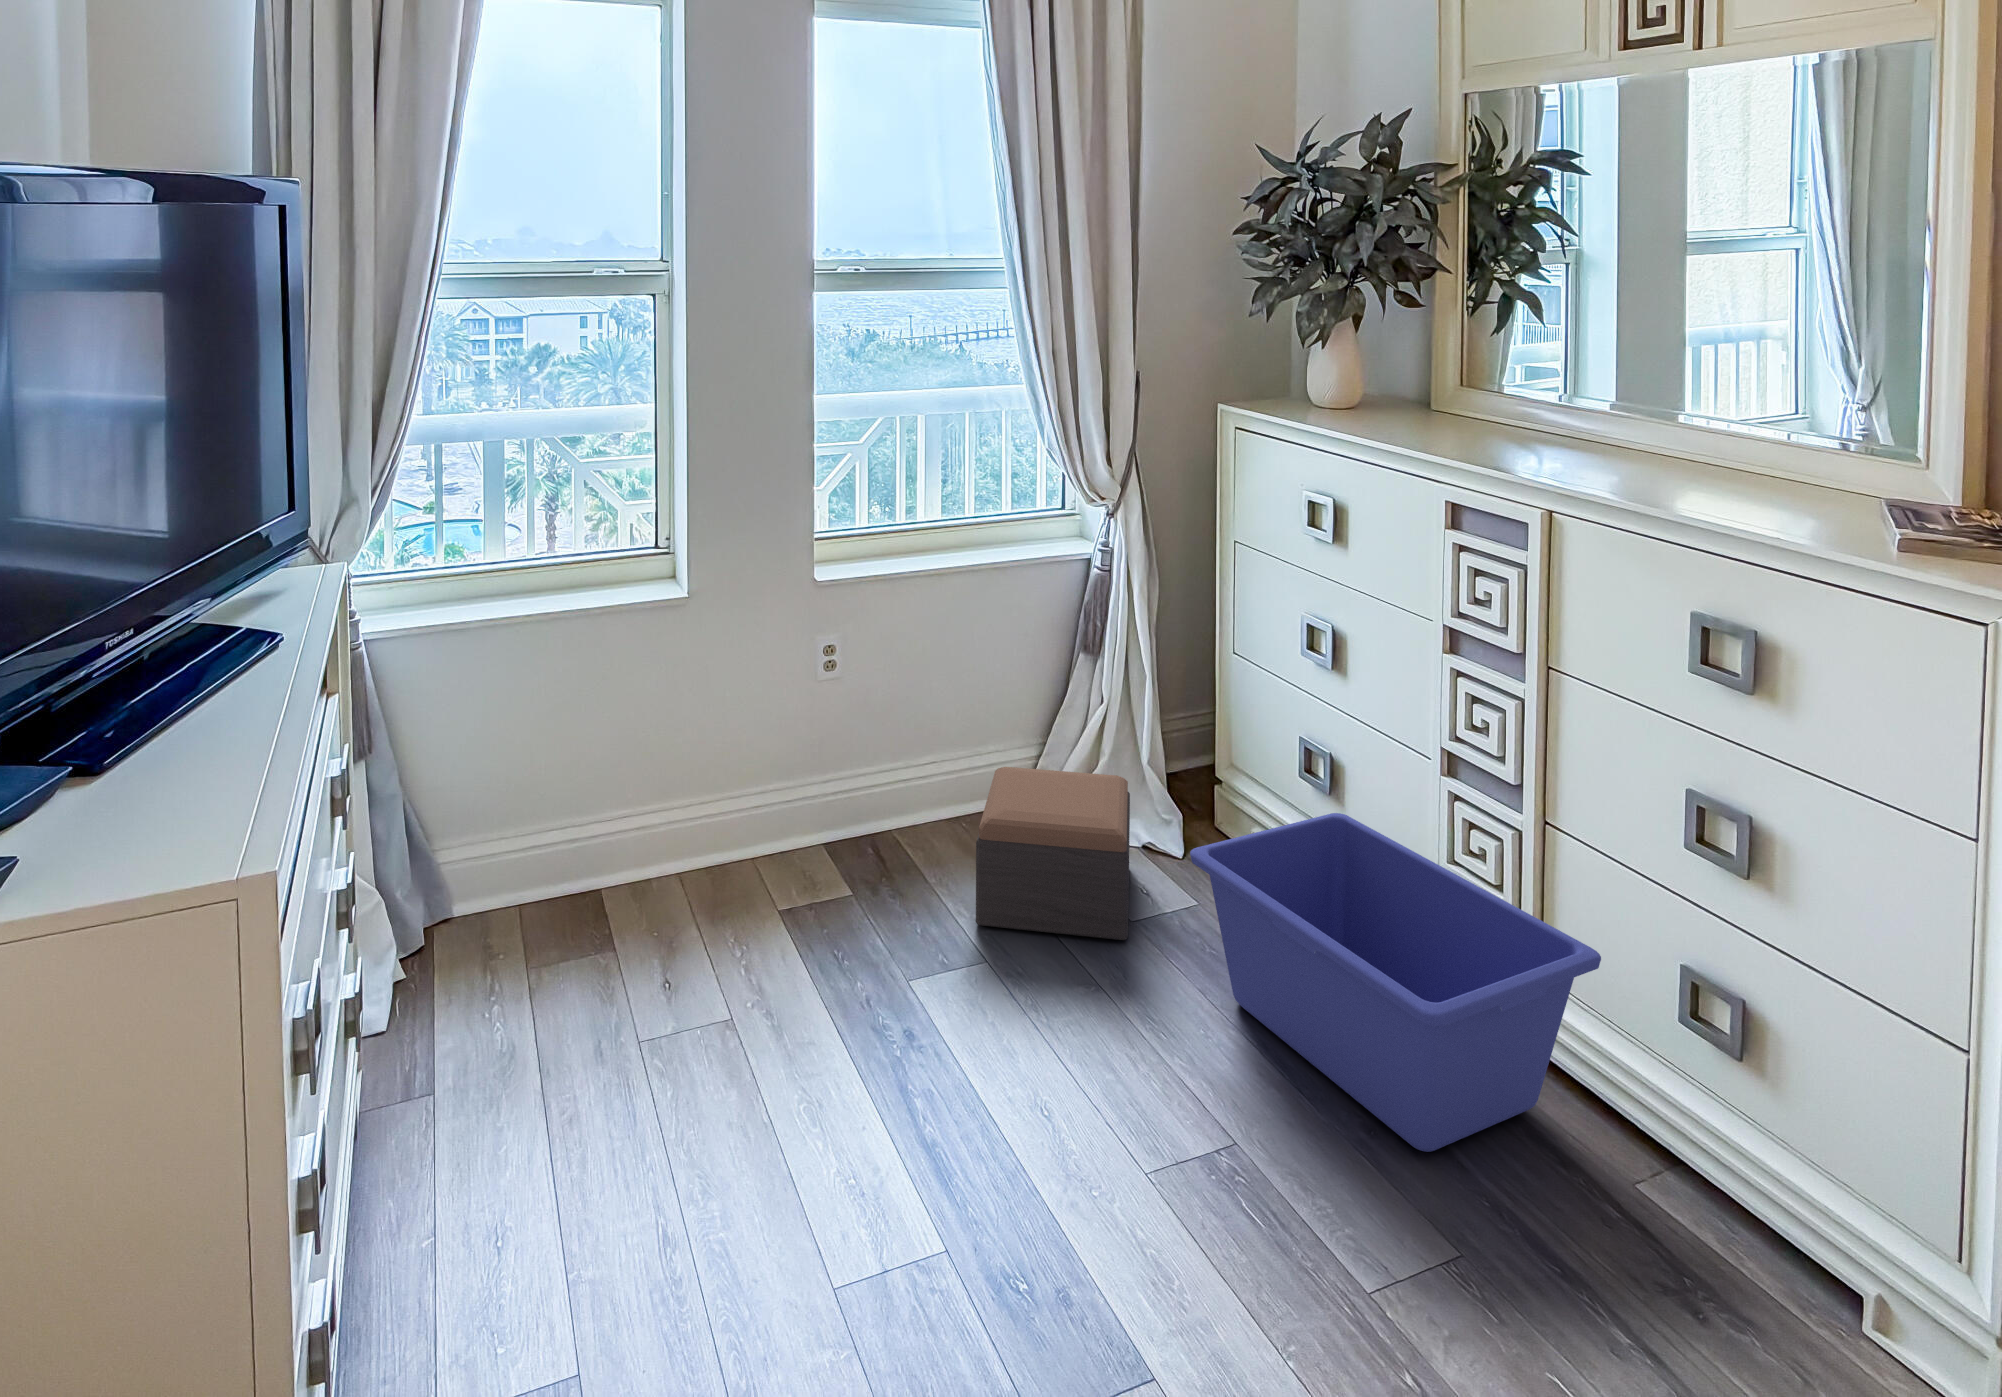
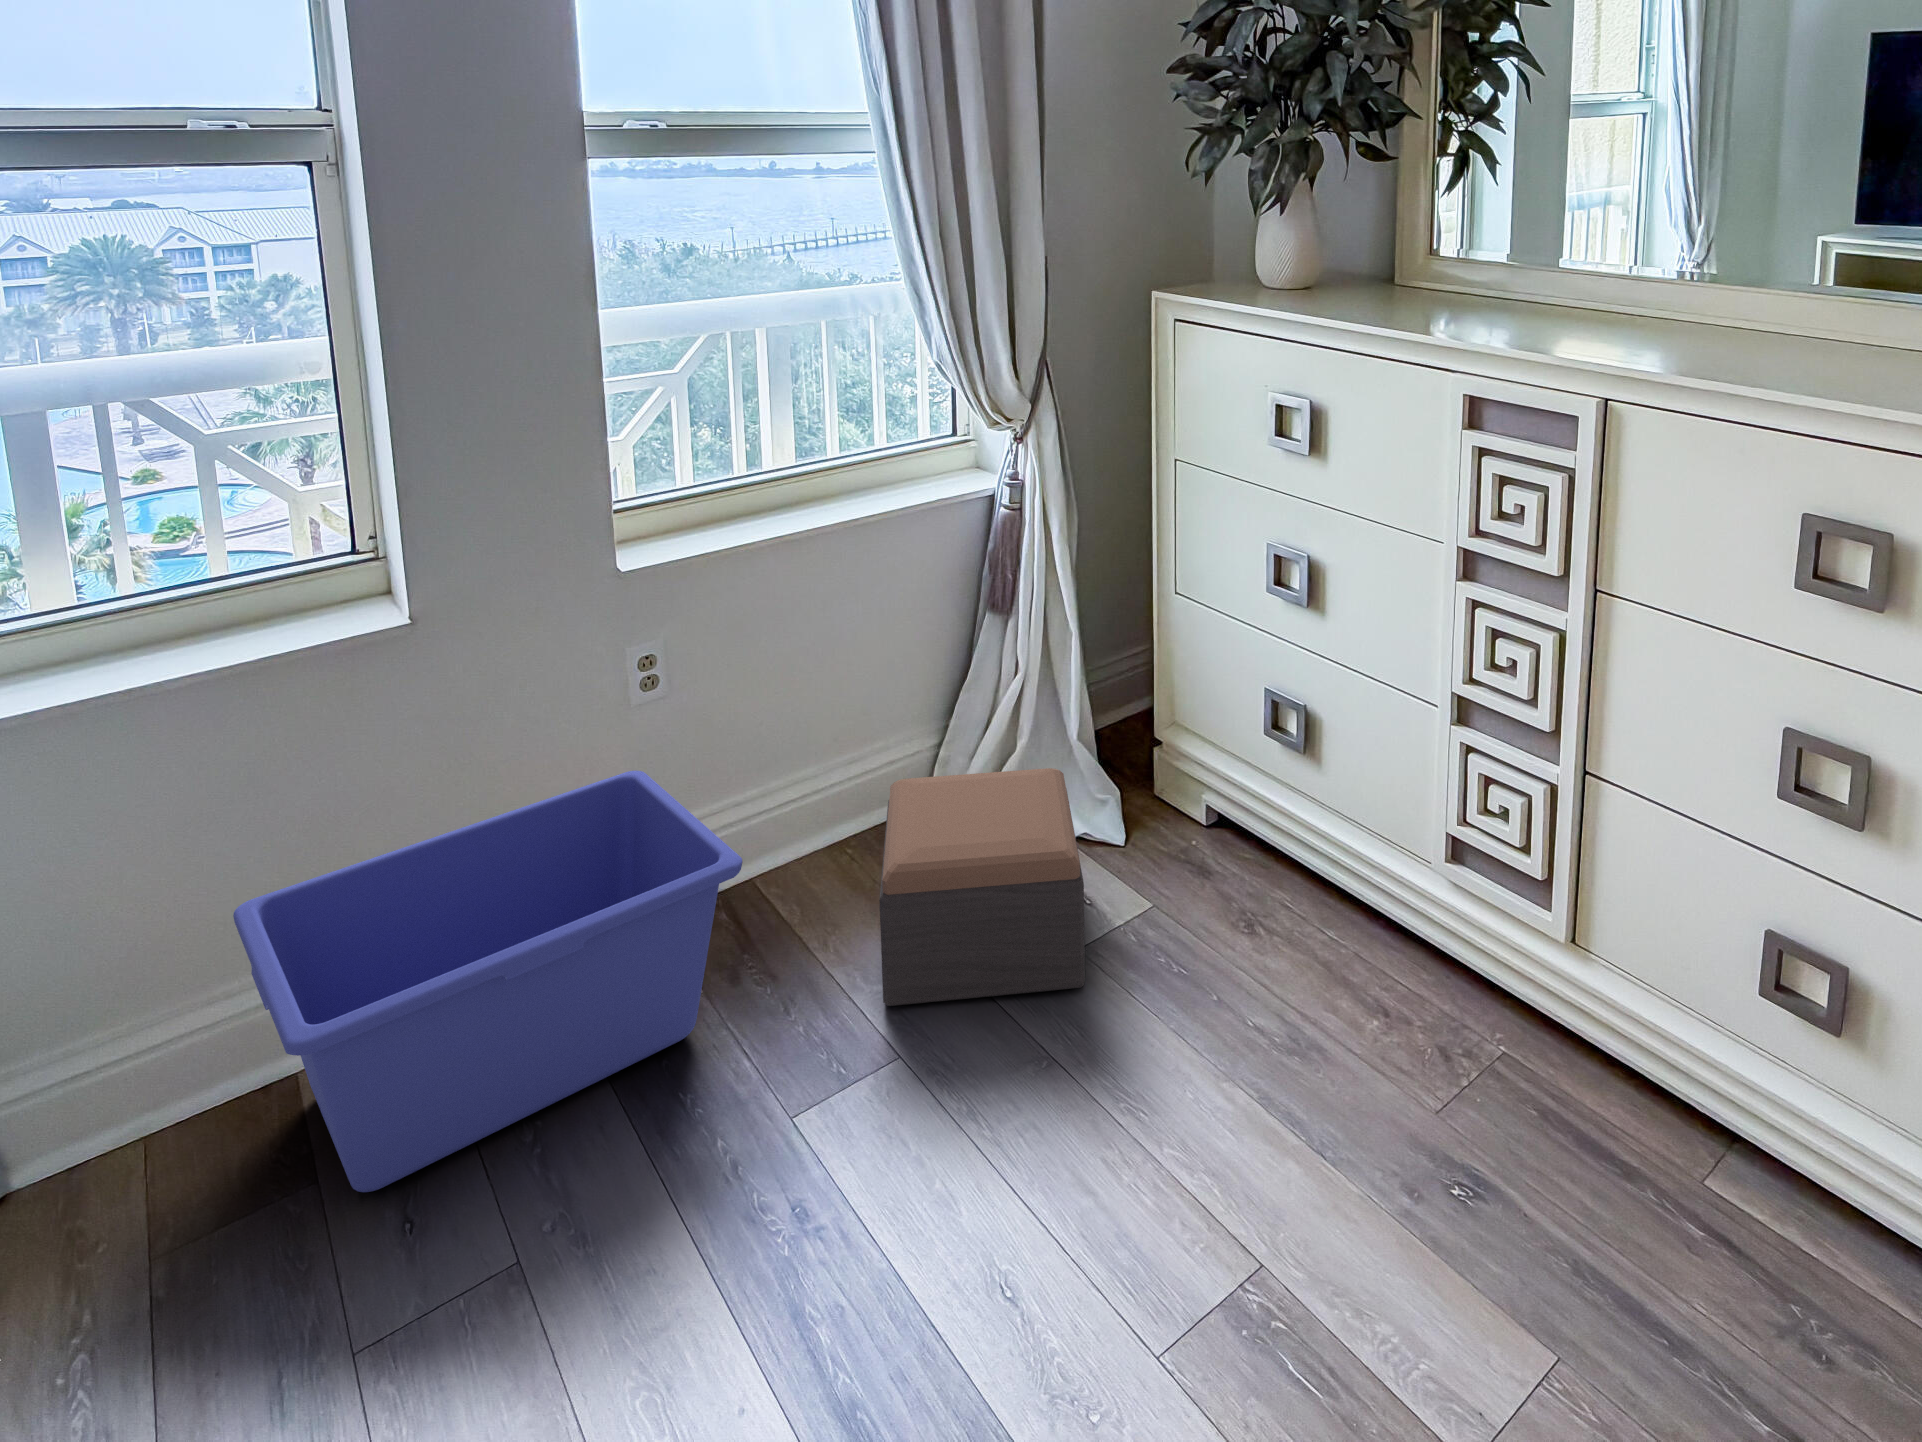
storage bin: present [1190,813,1601,1152] -> present [233,771,742,1192]

